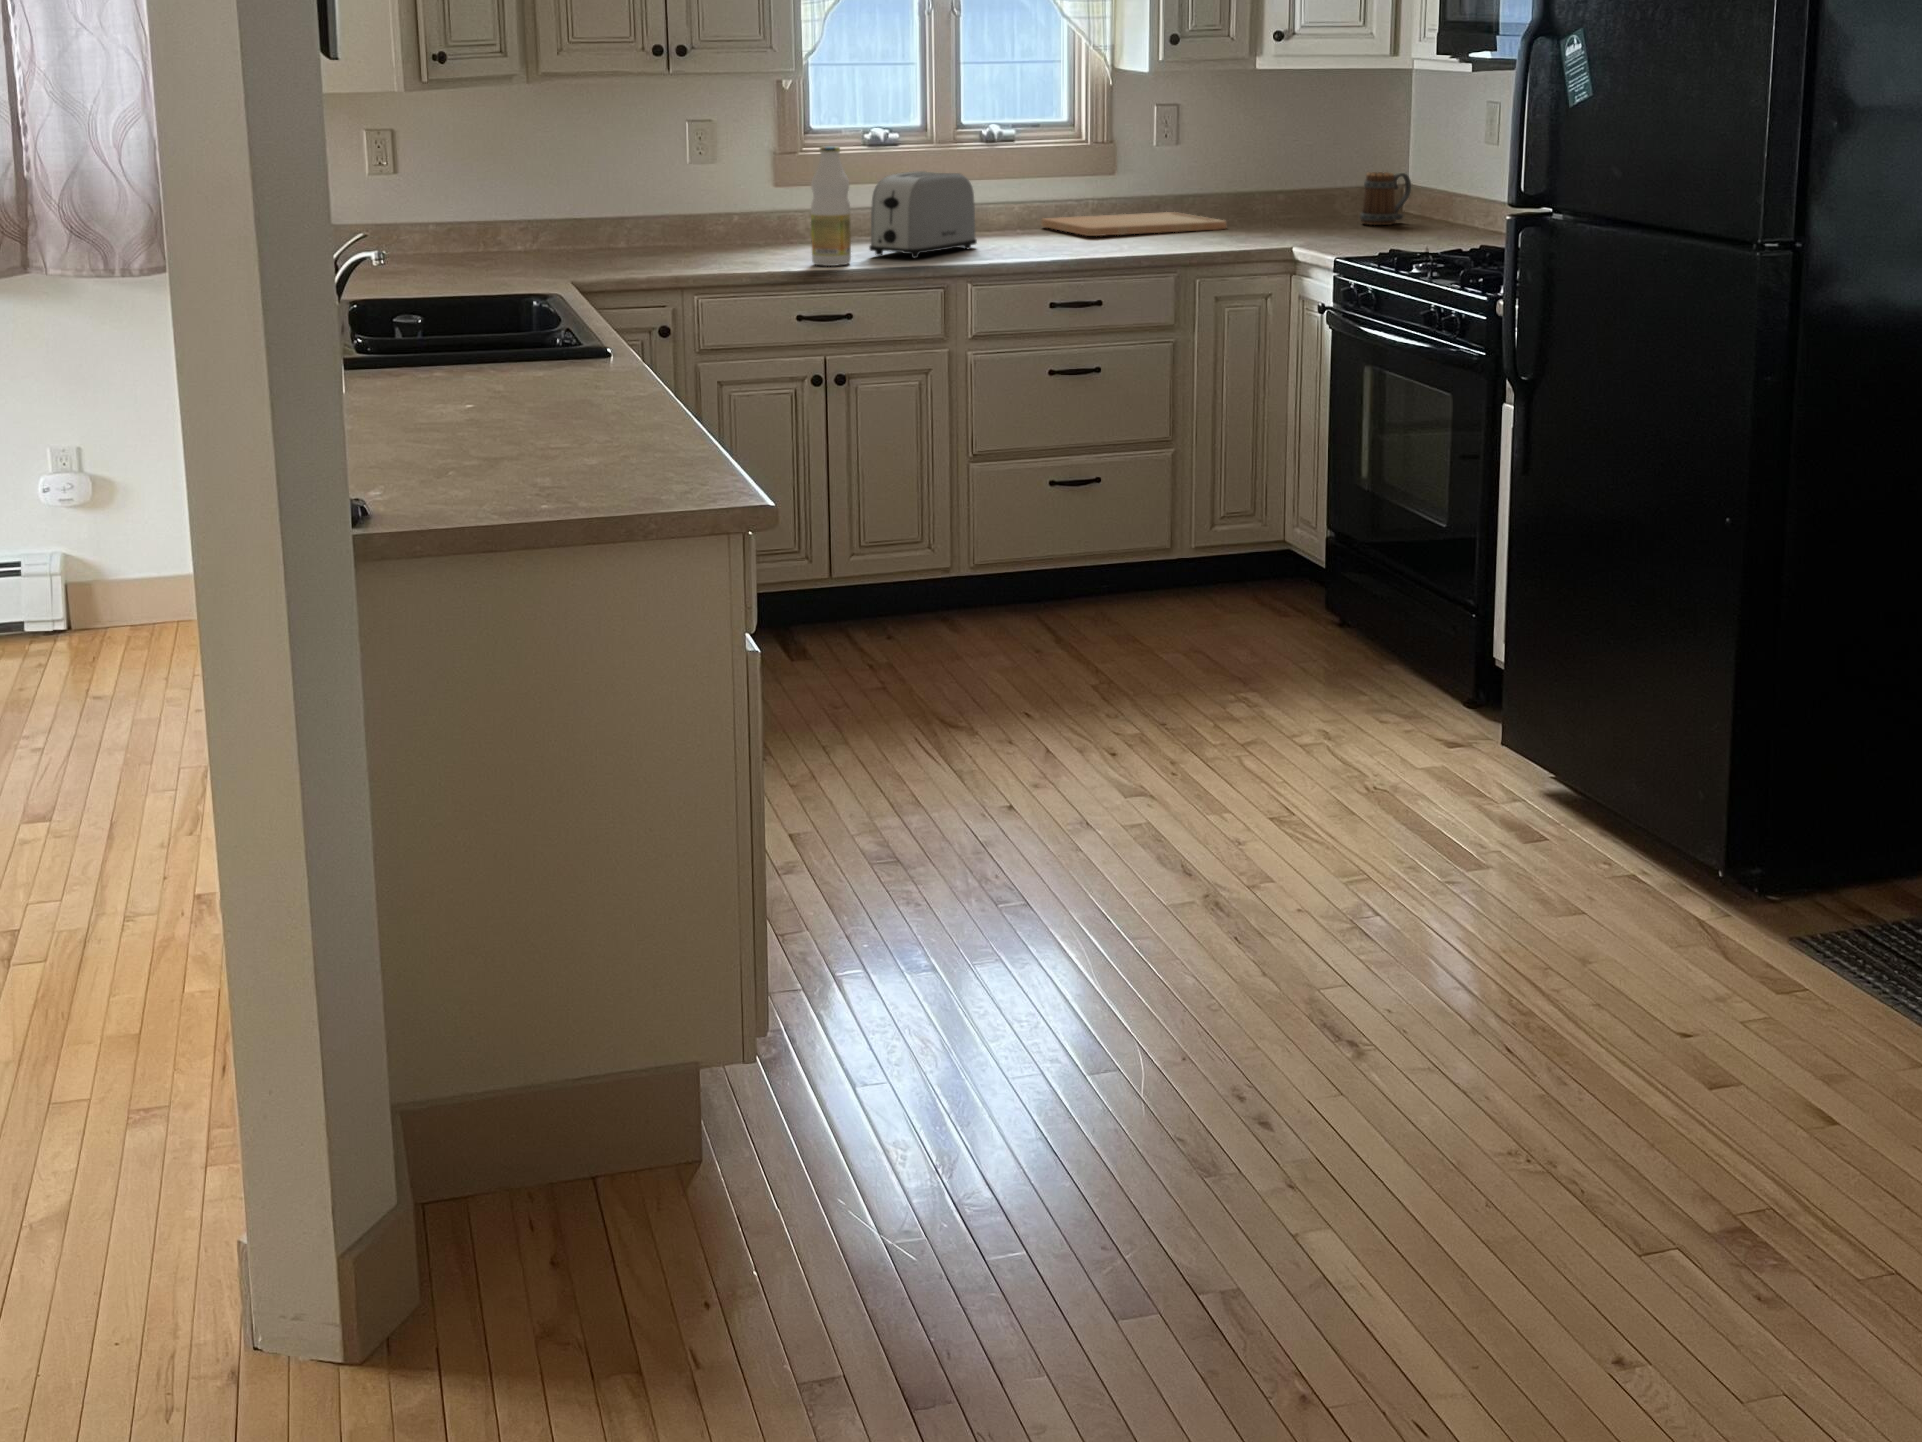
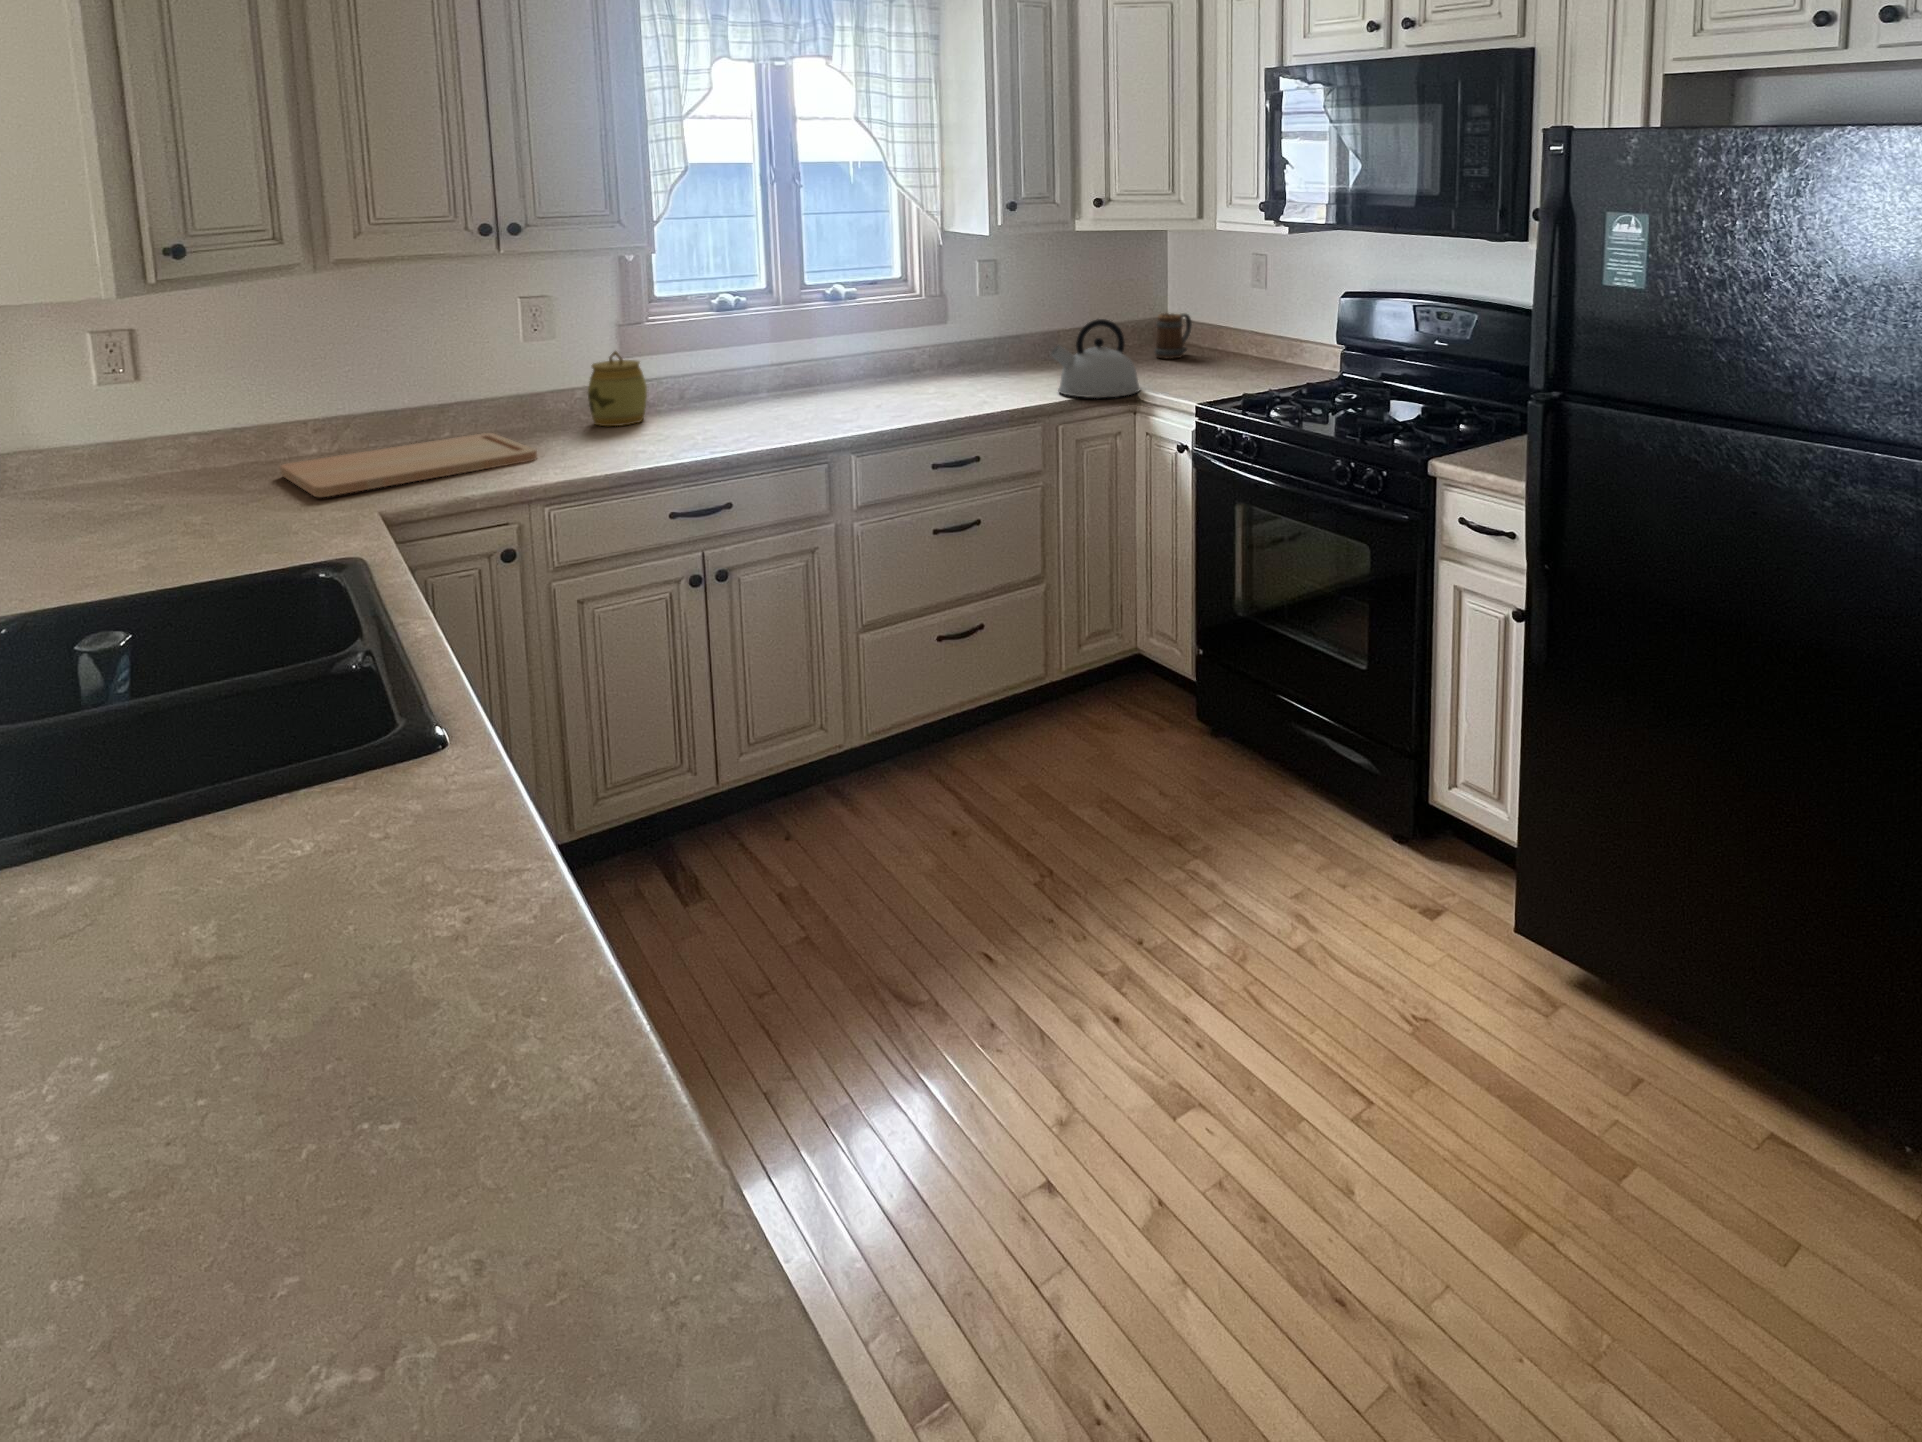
bottle: present [811,146,851,266] -> none [677,327,725,455]
kettle: none [1198,165,1298,249] -> present [1051,319,1140,398]
toaster: present [870,171,977,258] -> none [739,341,843,435]
jar: none [745,174,799,246] -> present [588,351,647,426]
cutting board: present [1041,212,1226,236] -> present [280,433,537,497]

